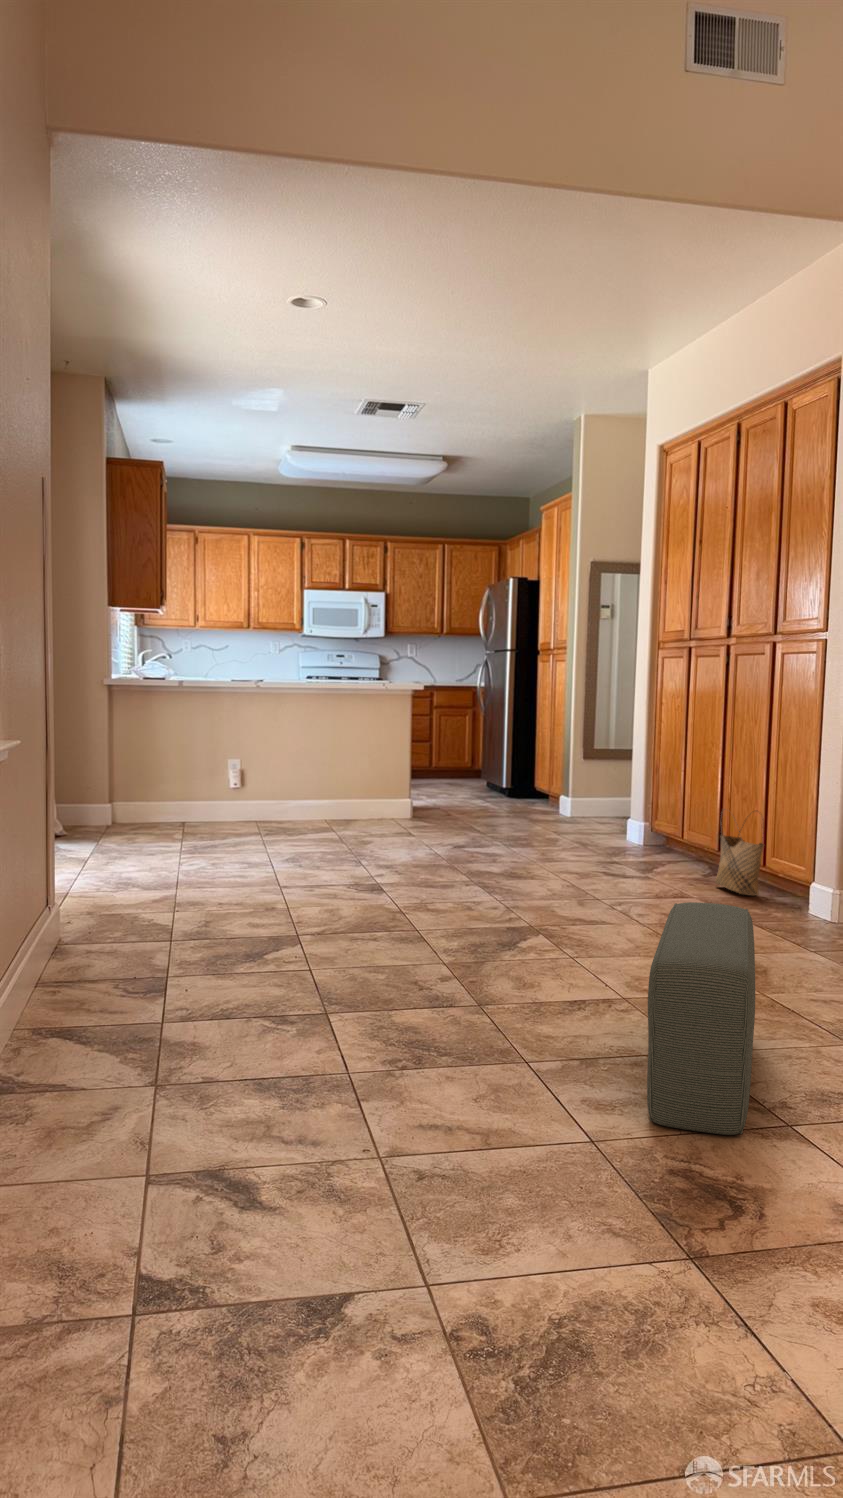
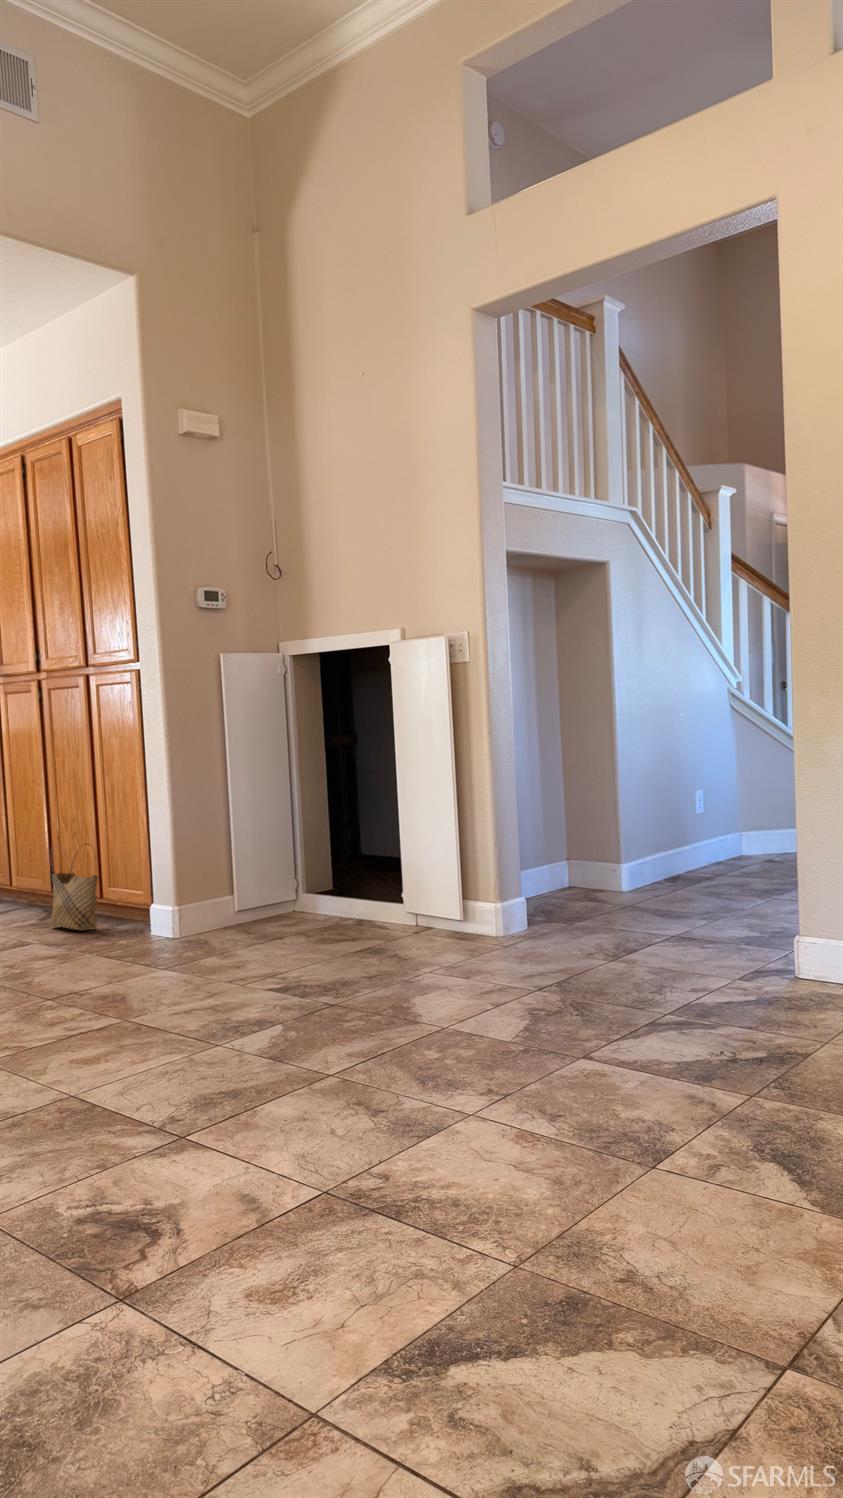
pouf: present [647,902,755,1135] -> none [26,936,143,1179]

